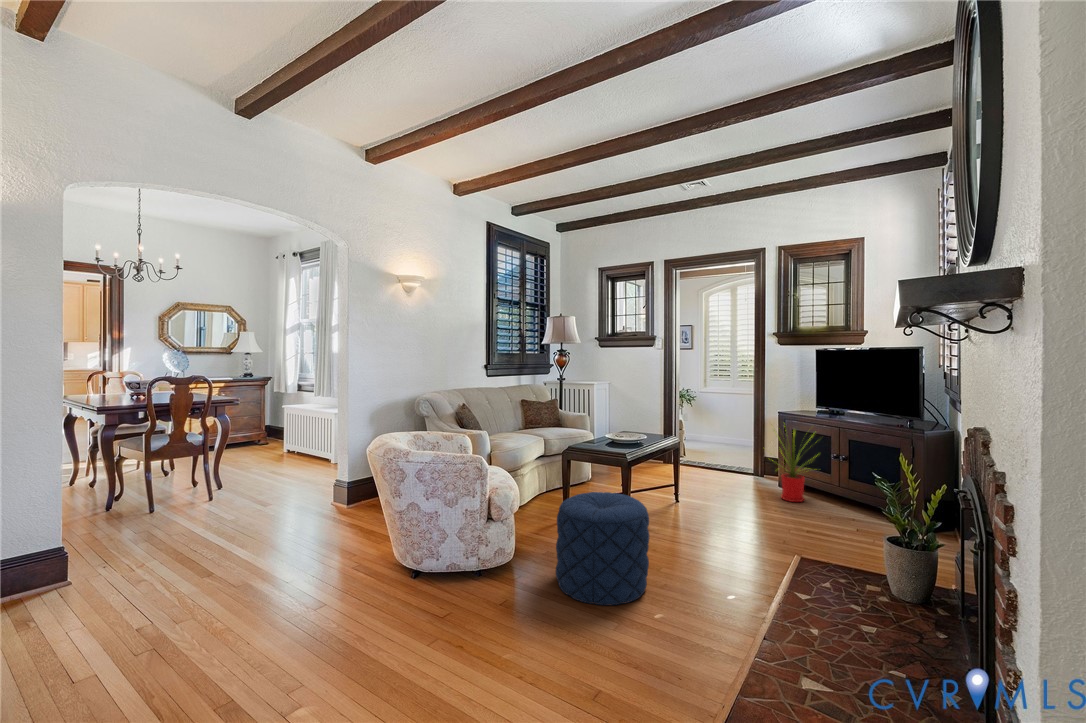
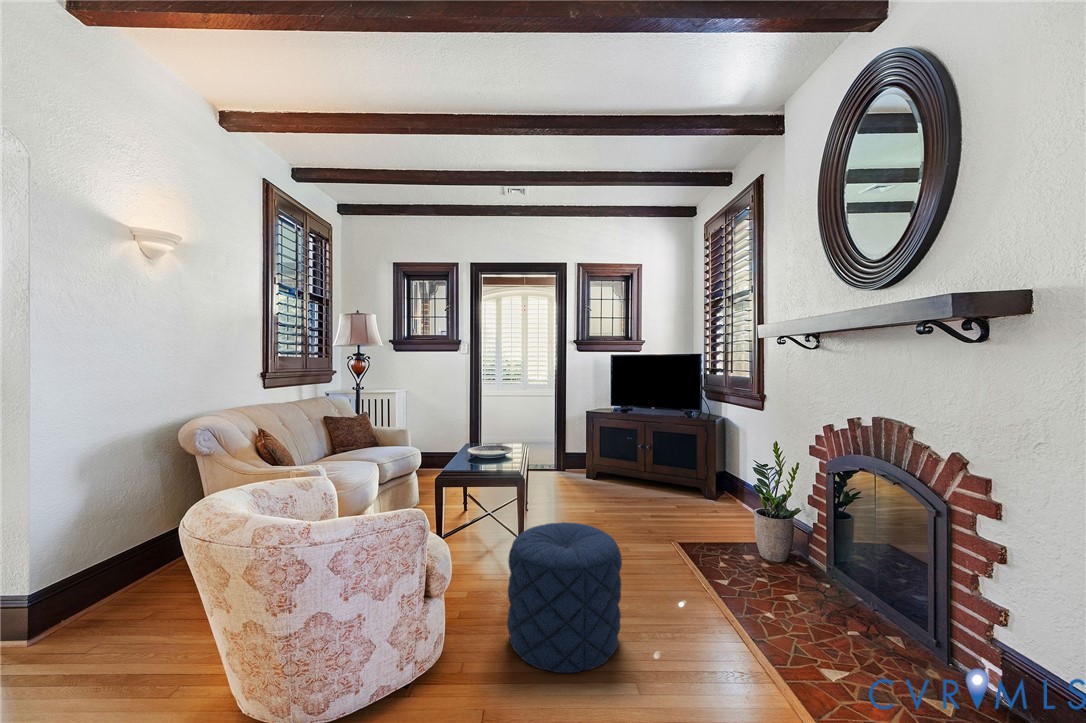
house plant: present [774,430,805,502] -> none [585,419,641,492]

